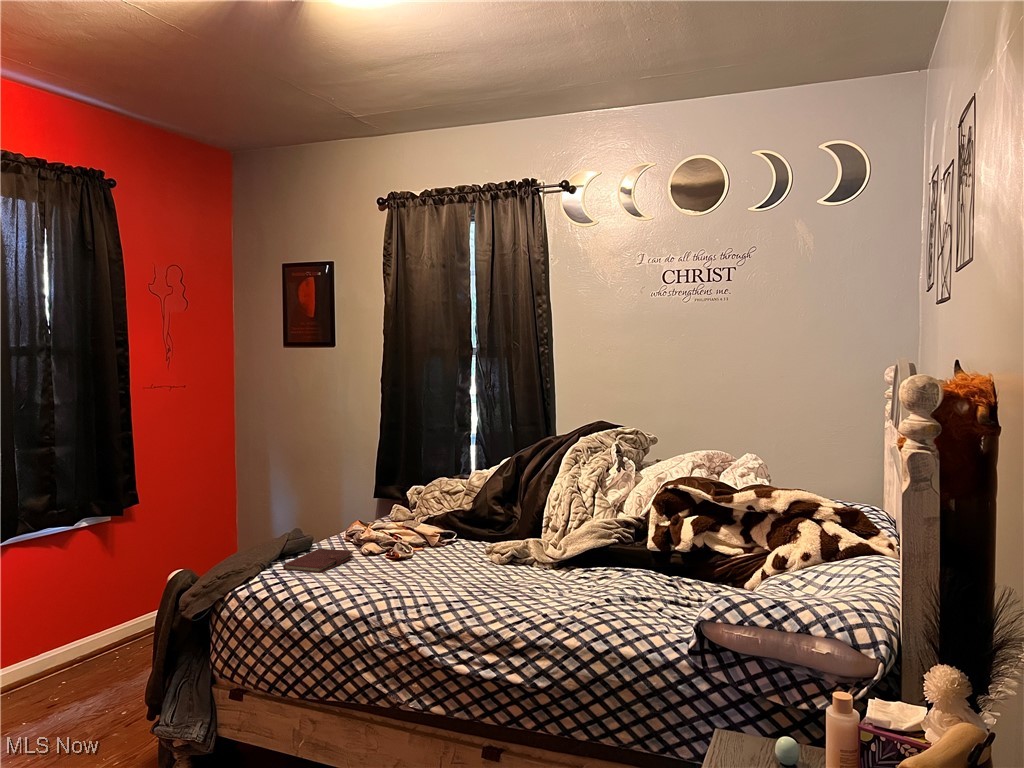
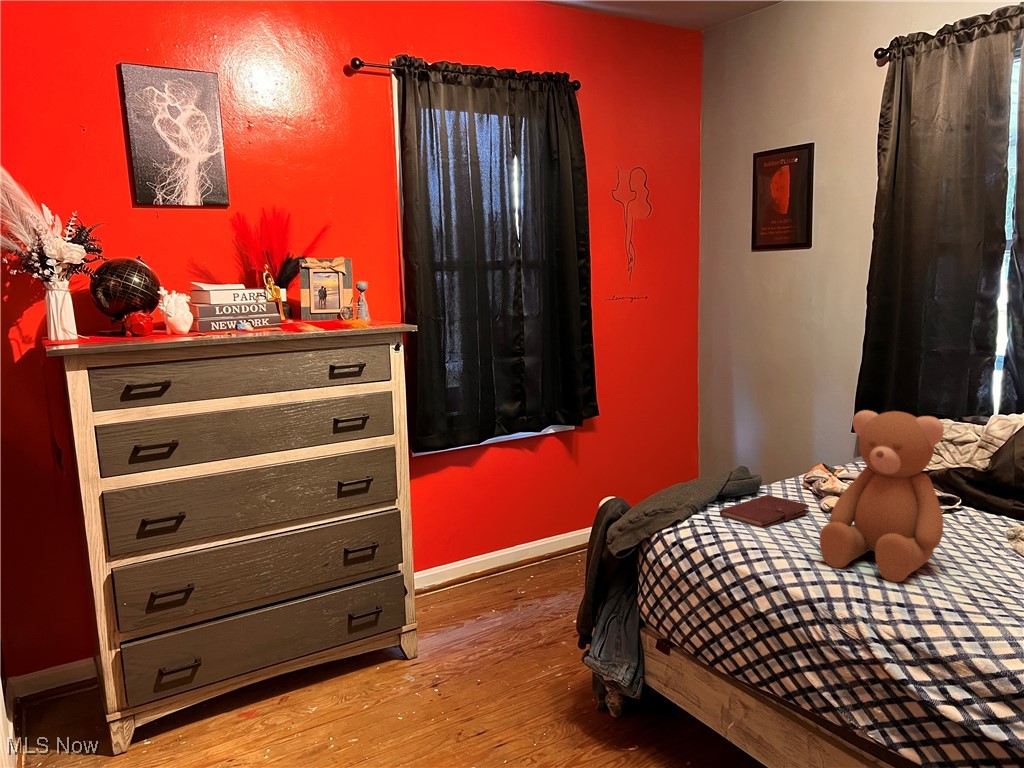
teddy bear: none [368,468,449,592] -> present [820,410,944,582]

